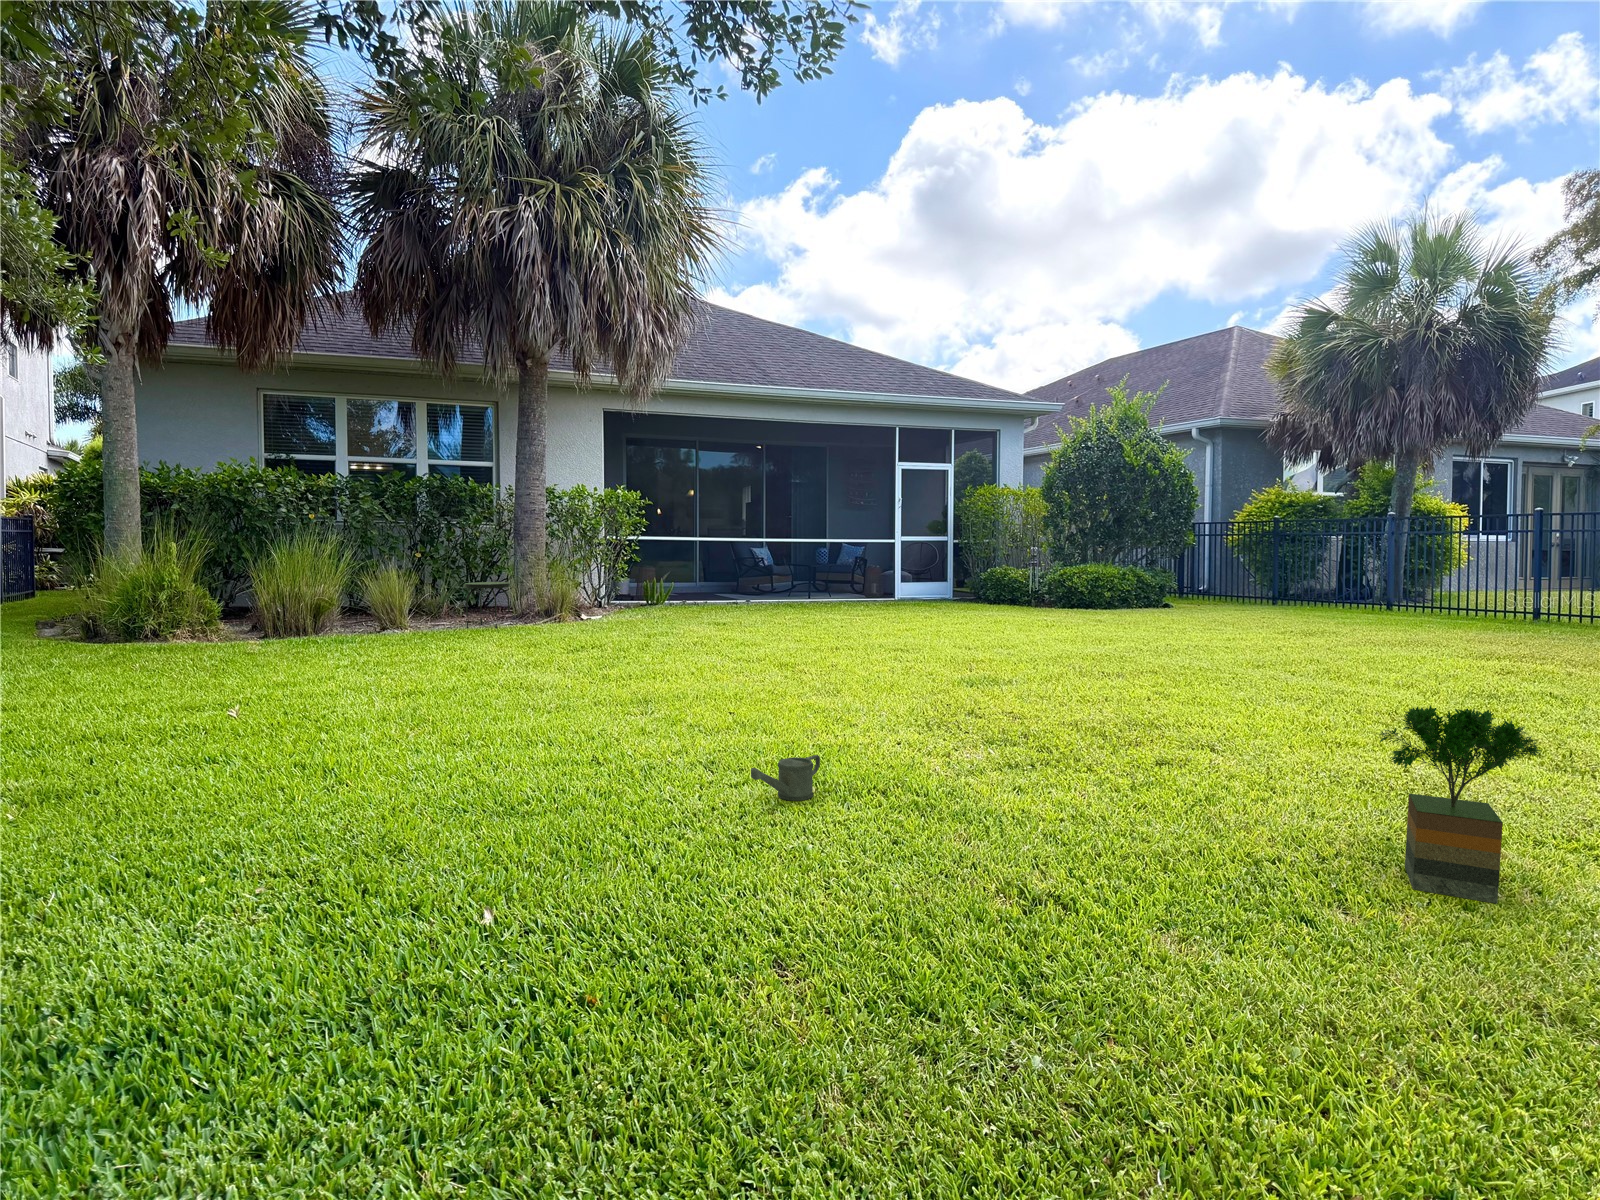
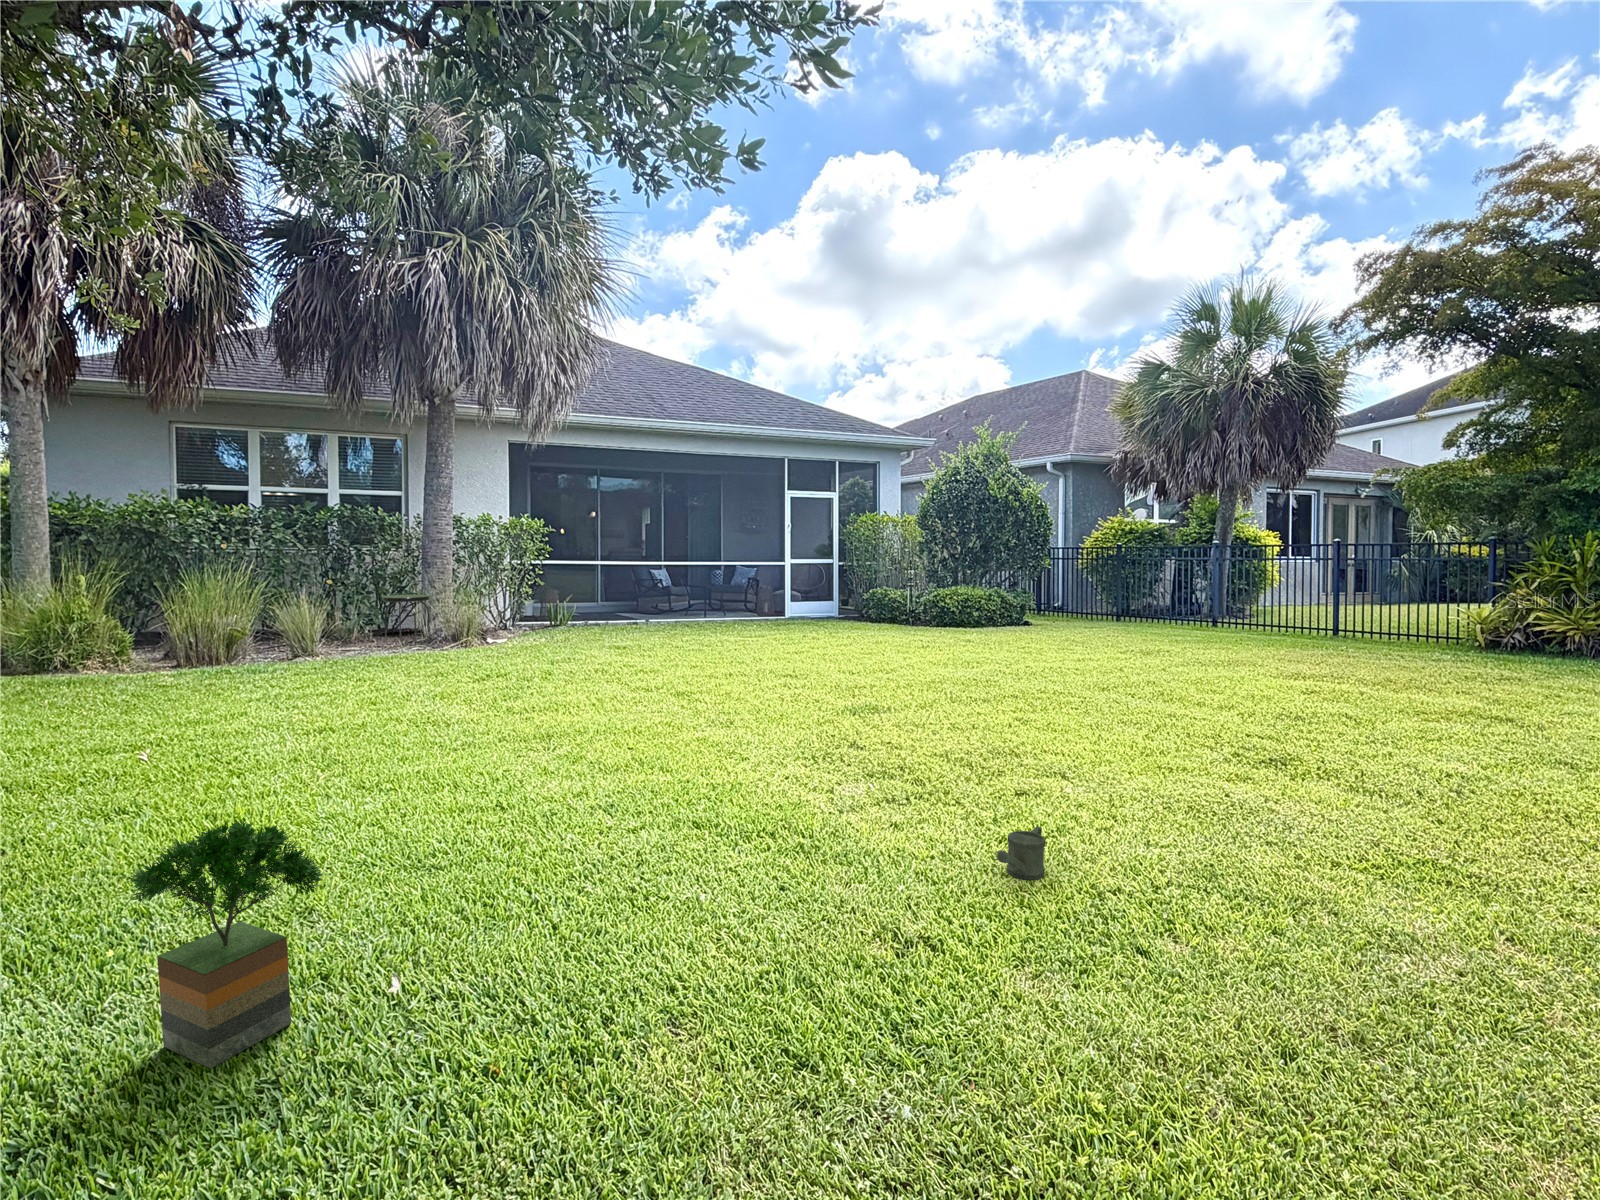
potted tree: present [1379,705,1541,904] -> present [129,821,323,1068]
watering can: present [751,755,820,801] -> present [997,827,1045,880]

